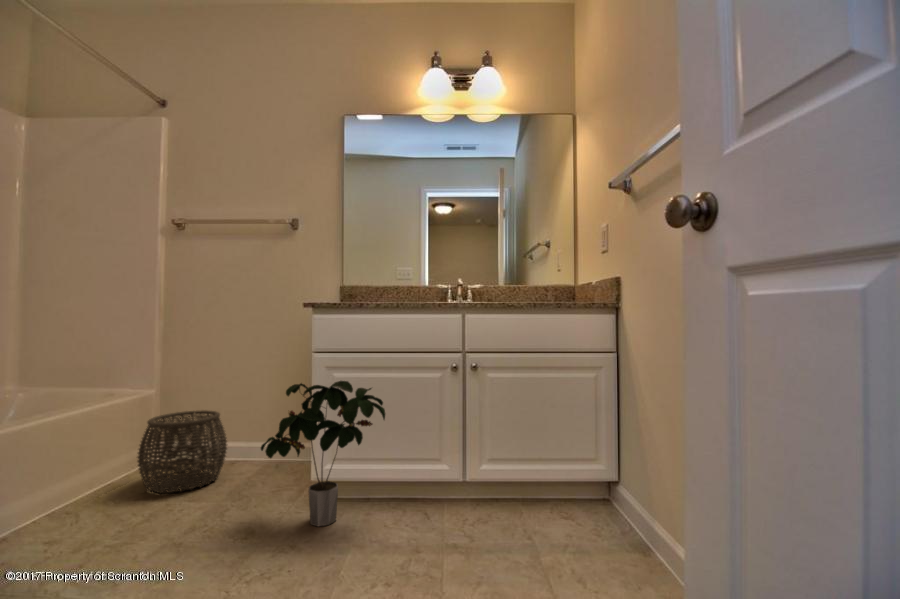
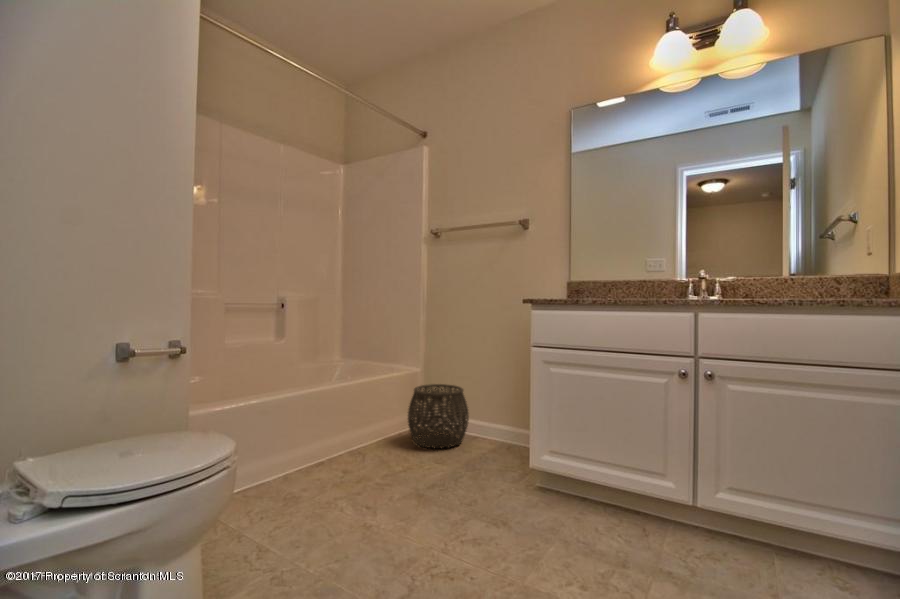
potted plant: present [261,381,385,526] -> none [486,373,601,512]

